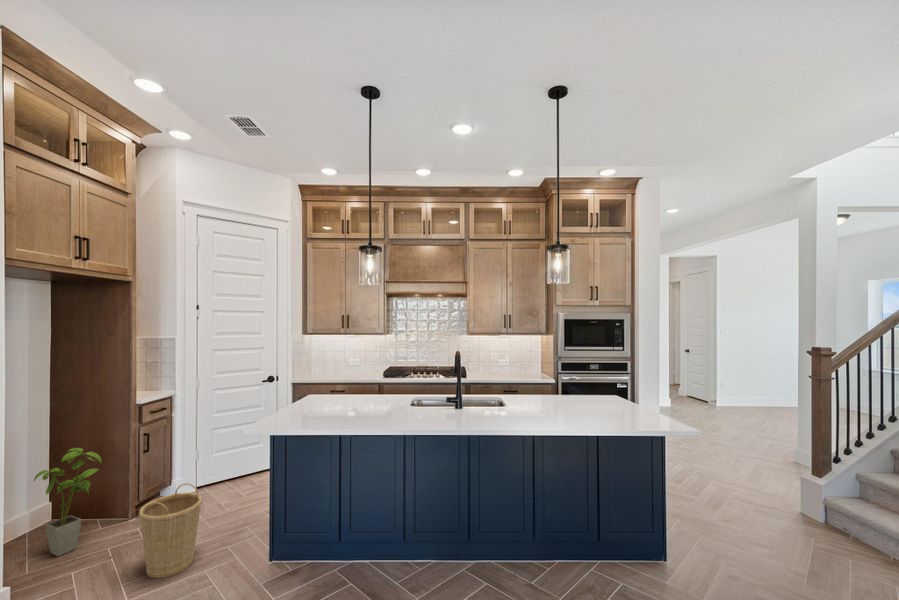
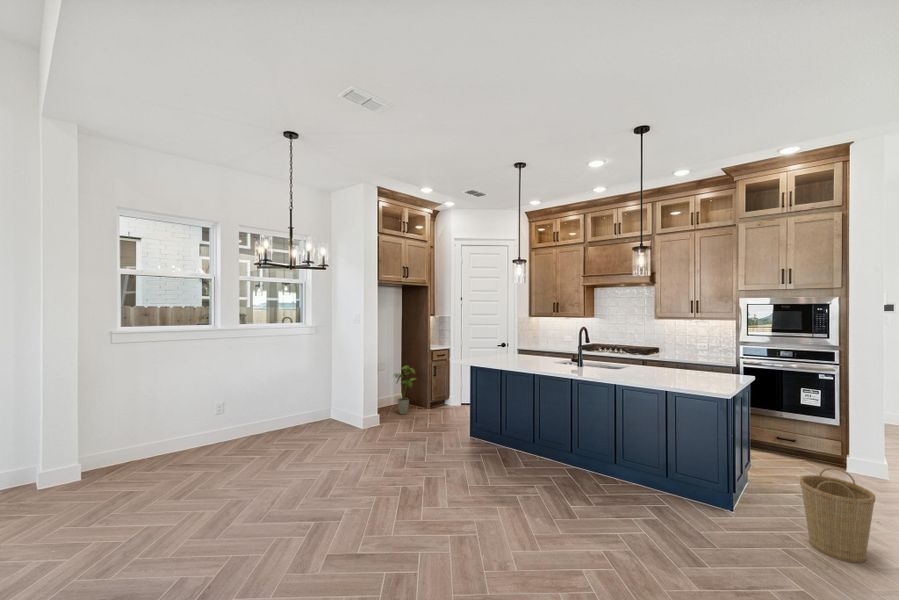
basket: present [139,483,202,578] -> present [800,468,875,563]

